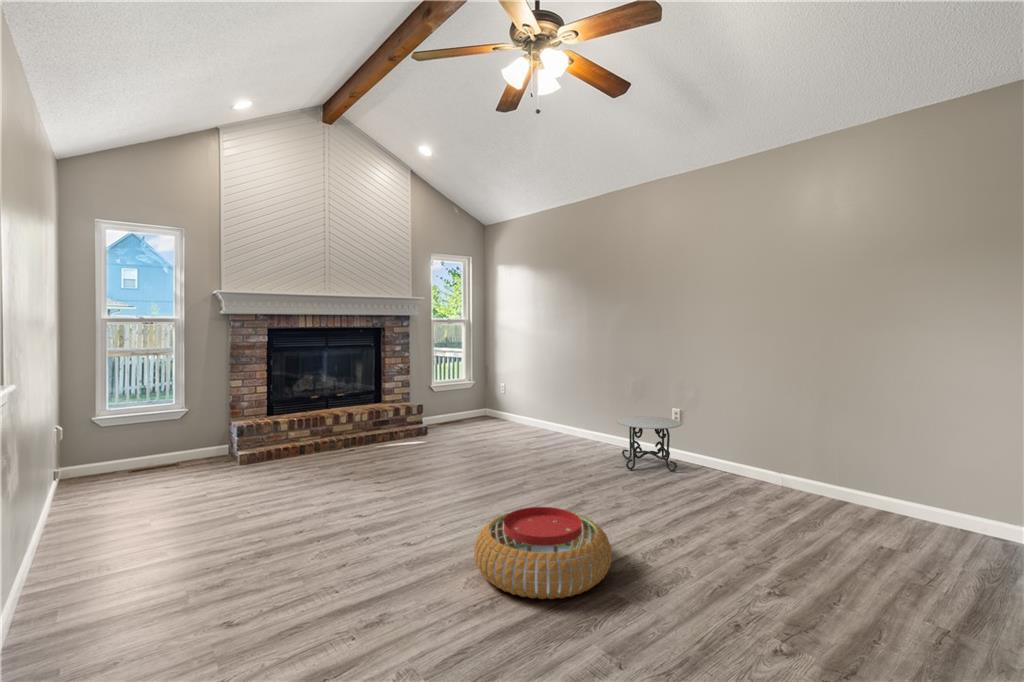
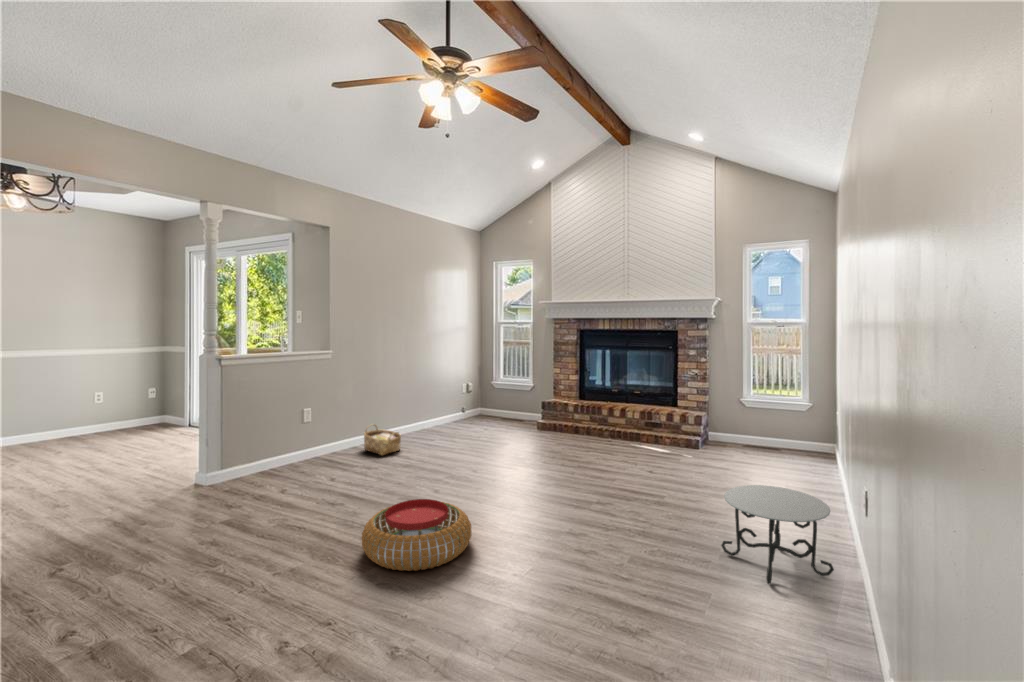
woven basket: none [34,511,134,577] -> present [364,425,401,455]

